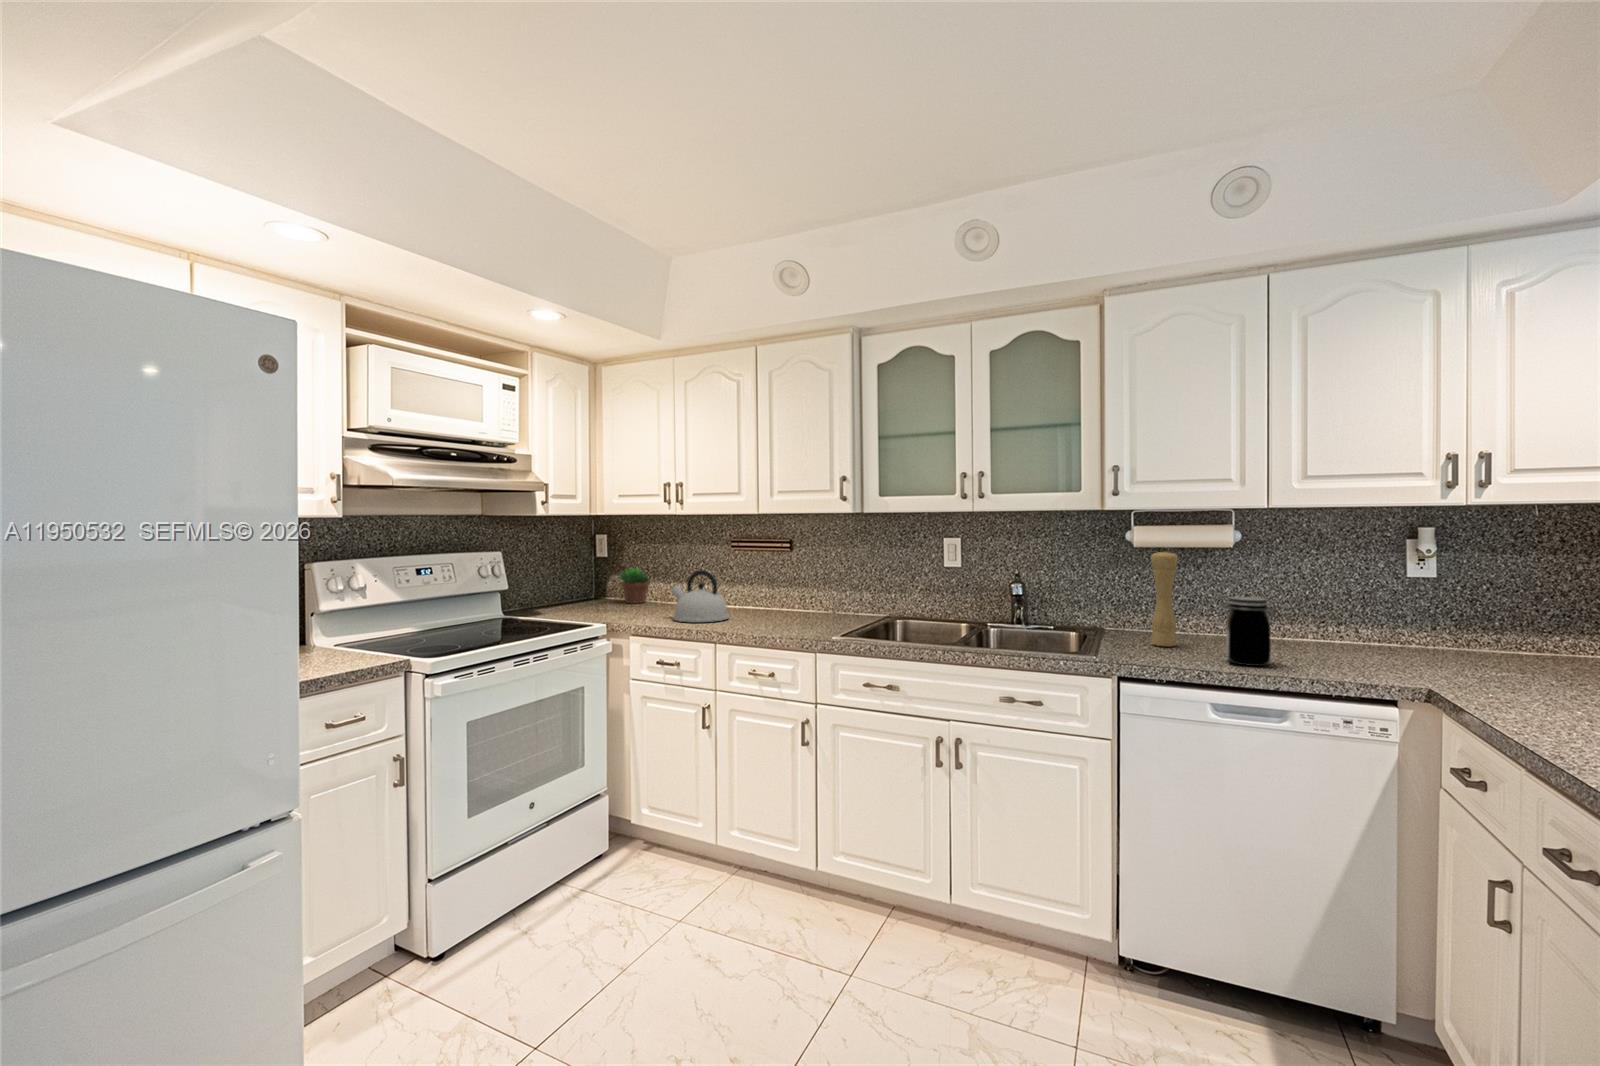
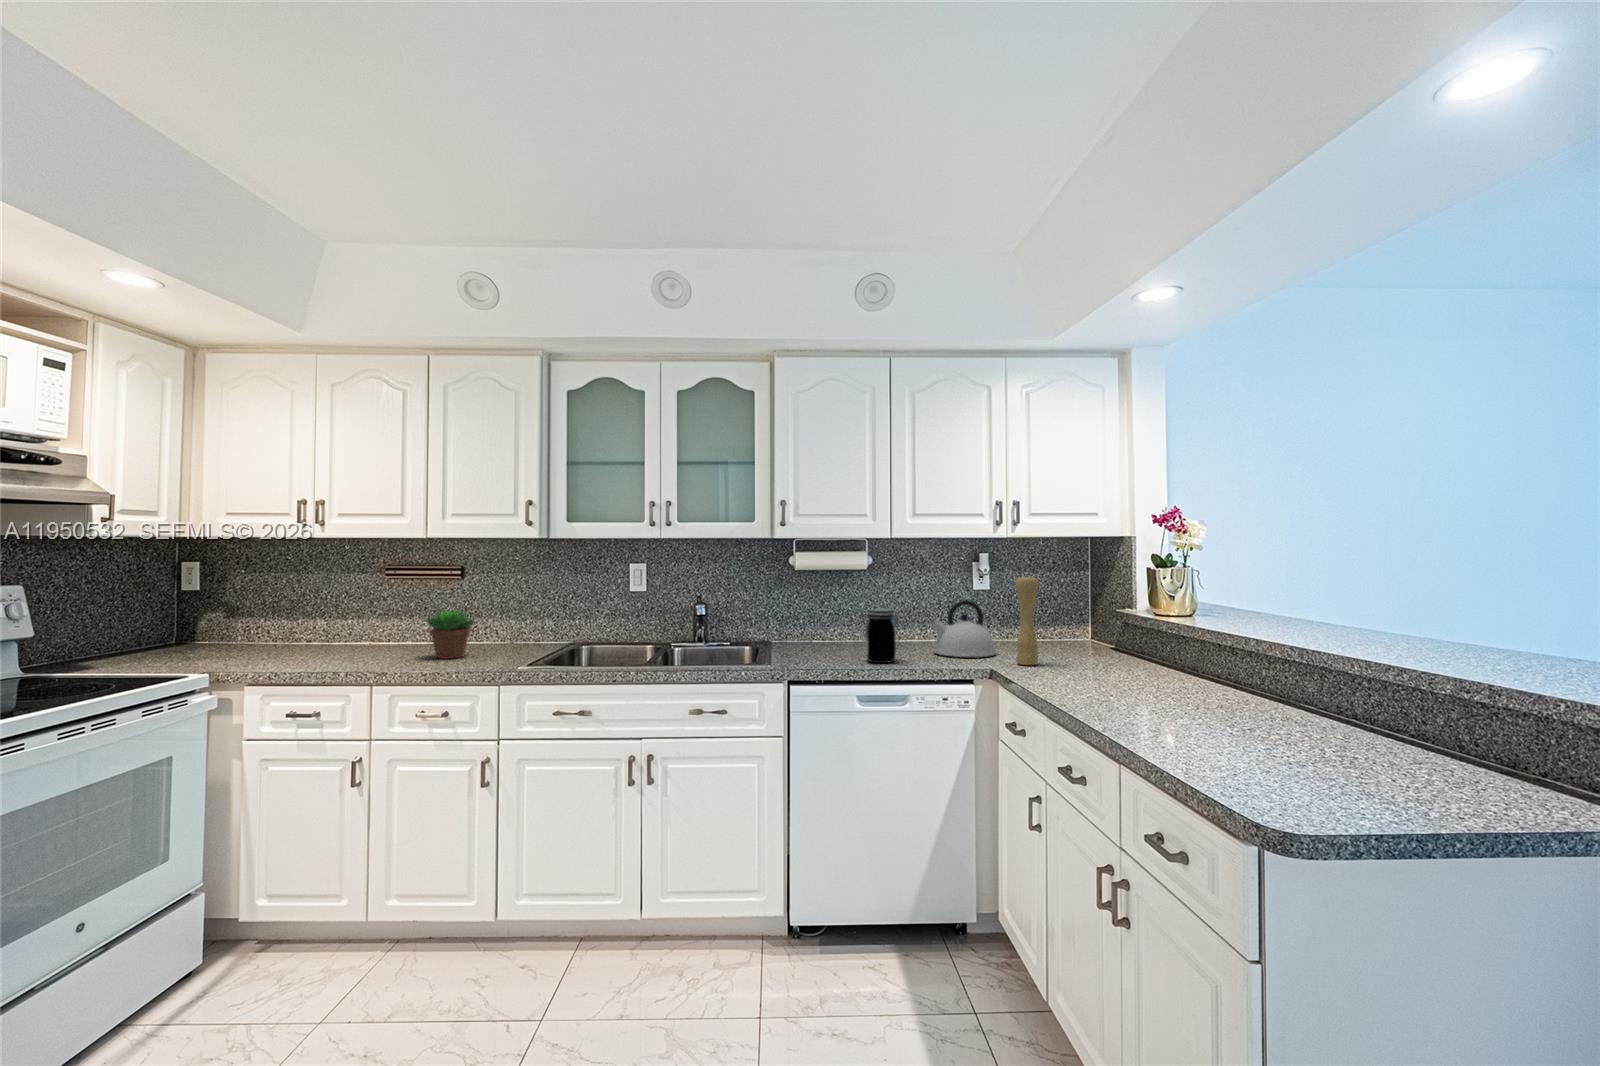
pepper mill: present [1151,551,1178,646] -> present [1015,576,1039,665]
succulent plant: present [619,569,651,604] -> present [426,611,475,659]
kettle: present [671,570,729,622] -> present [929,600,996,657]

